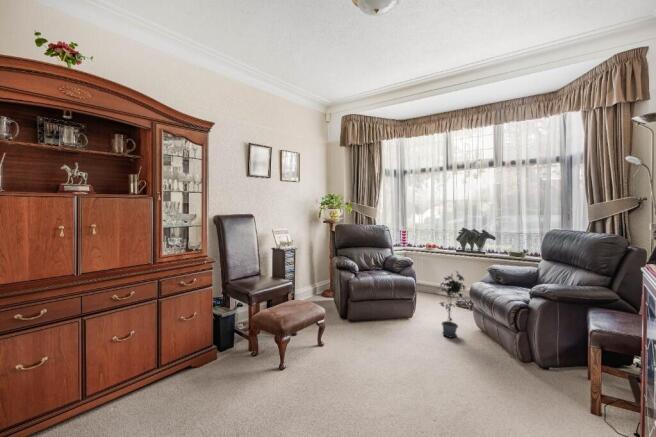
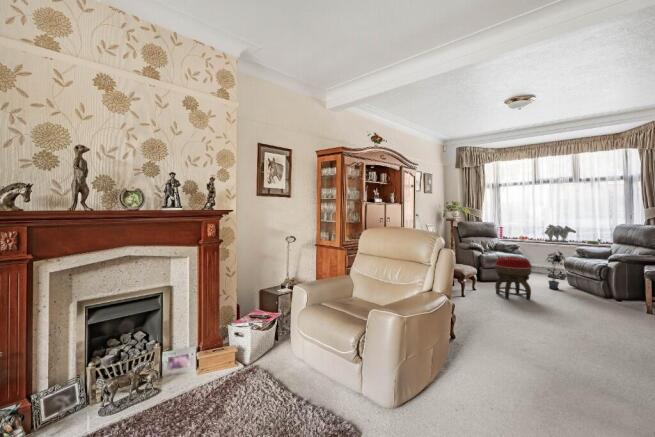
footstool: none [337,287,395,373] -> present [495,257,531,299]

